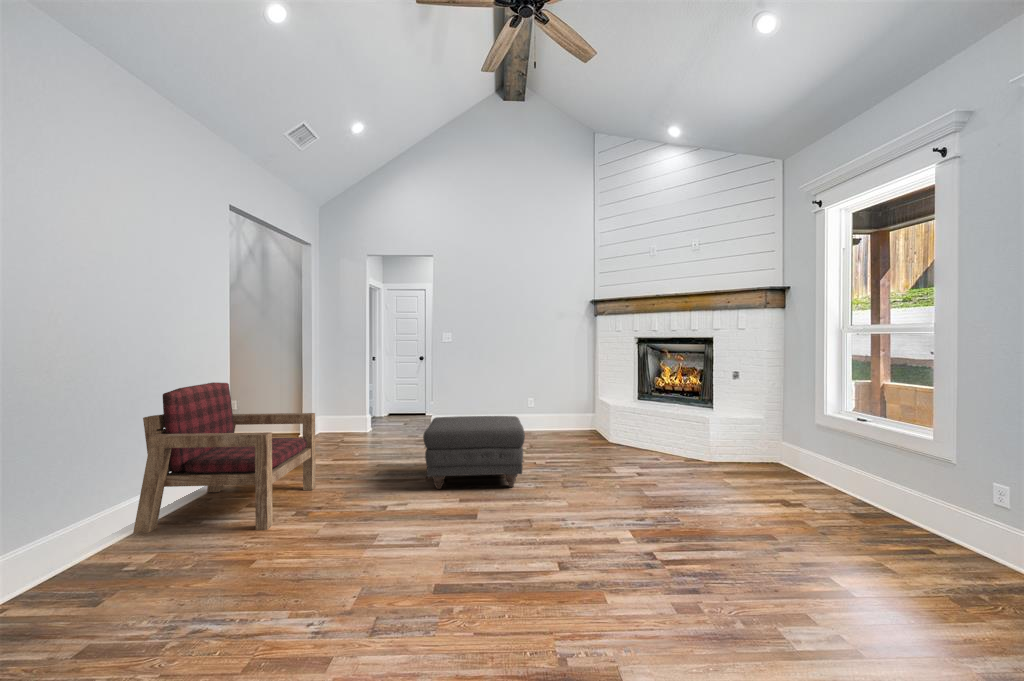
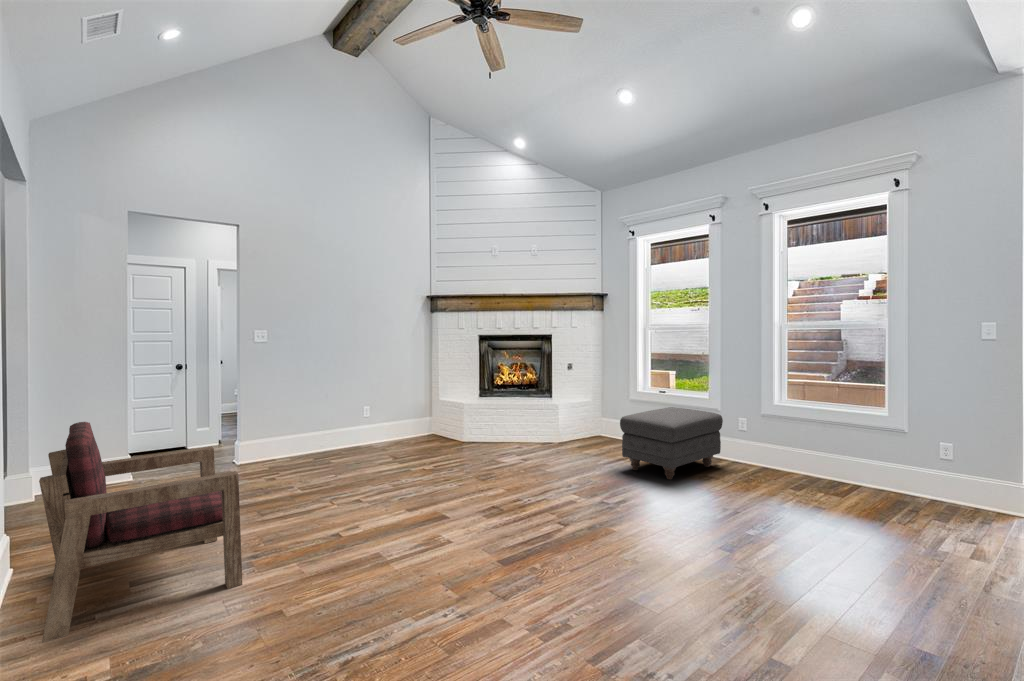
ottoman: present [423,416,525,489] -> present [620,407,723,480]

